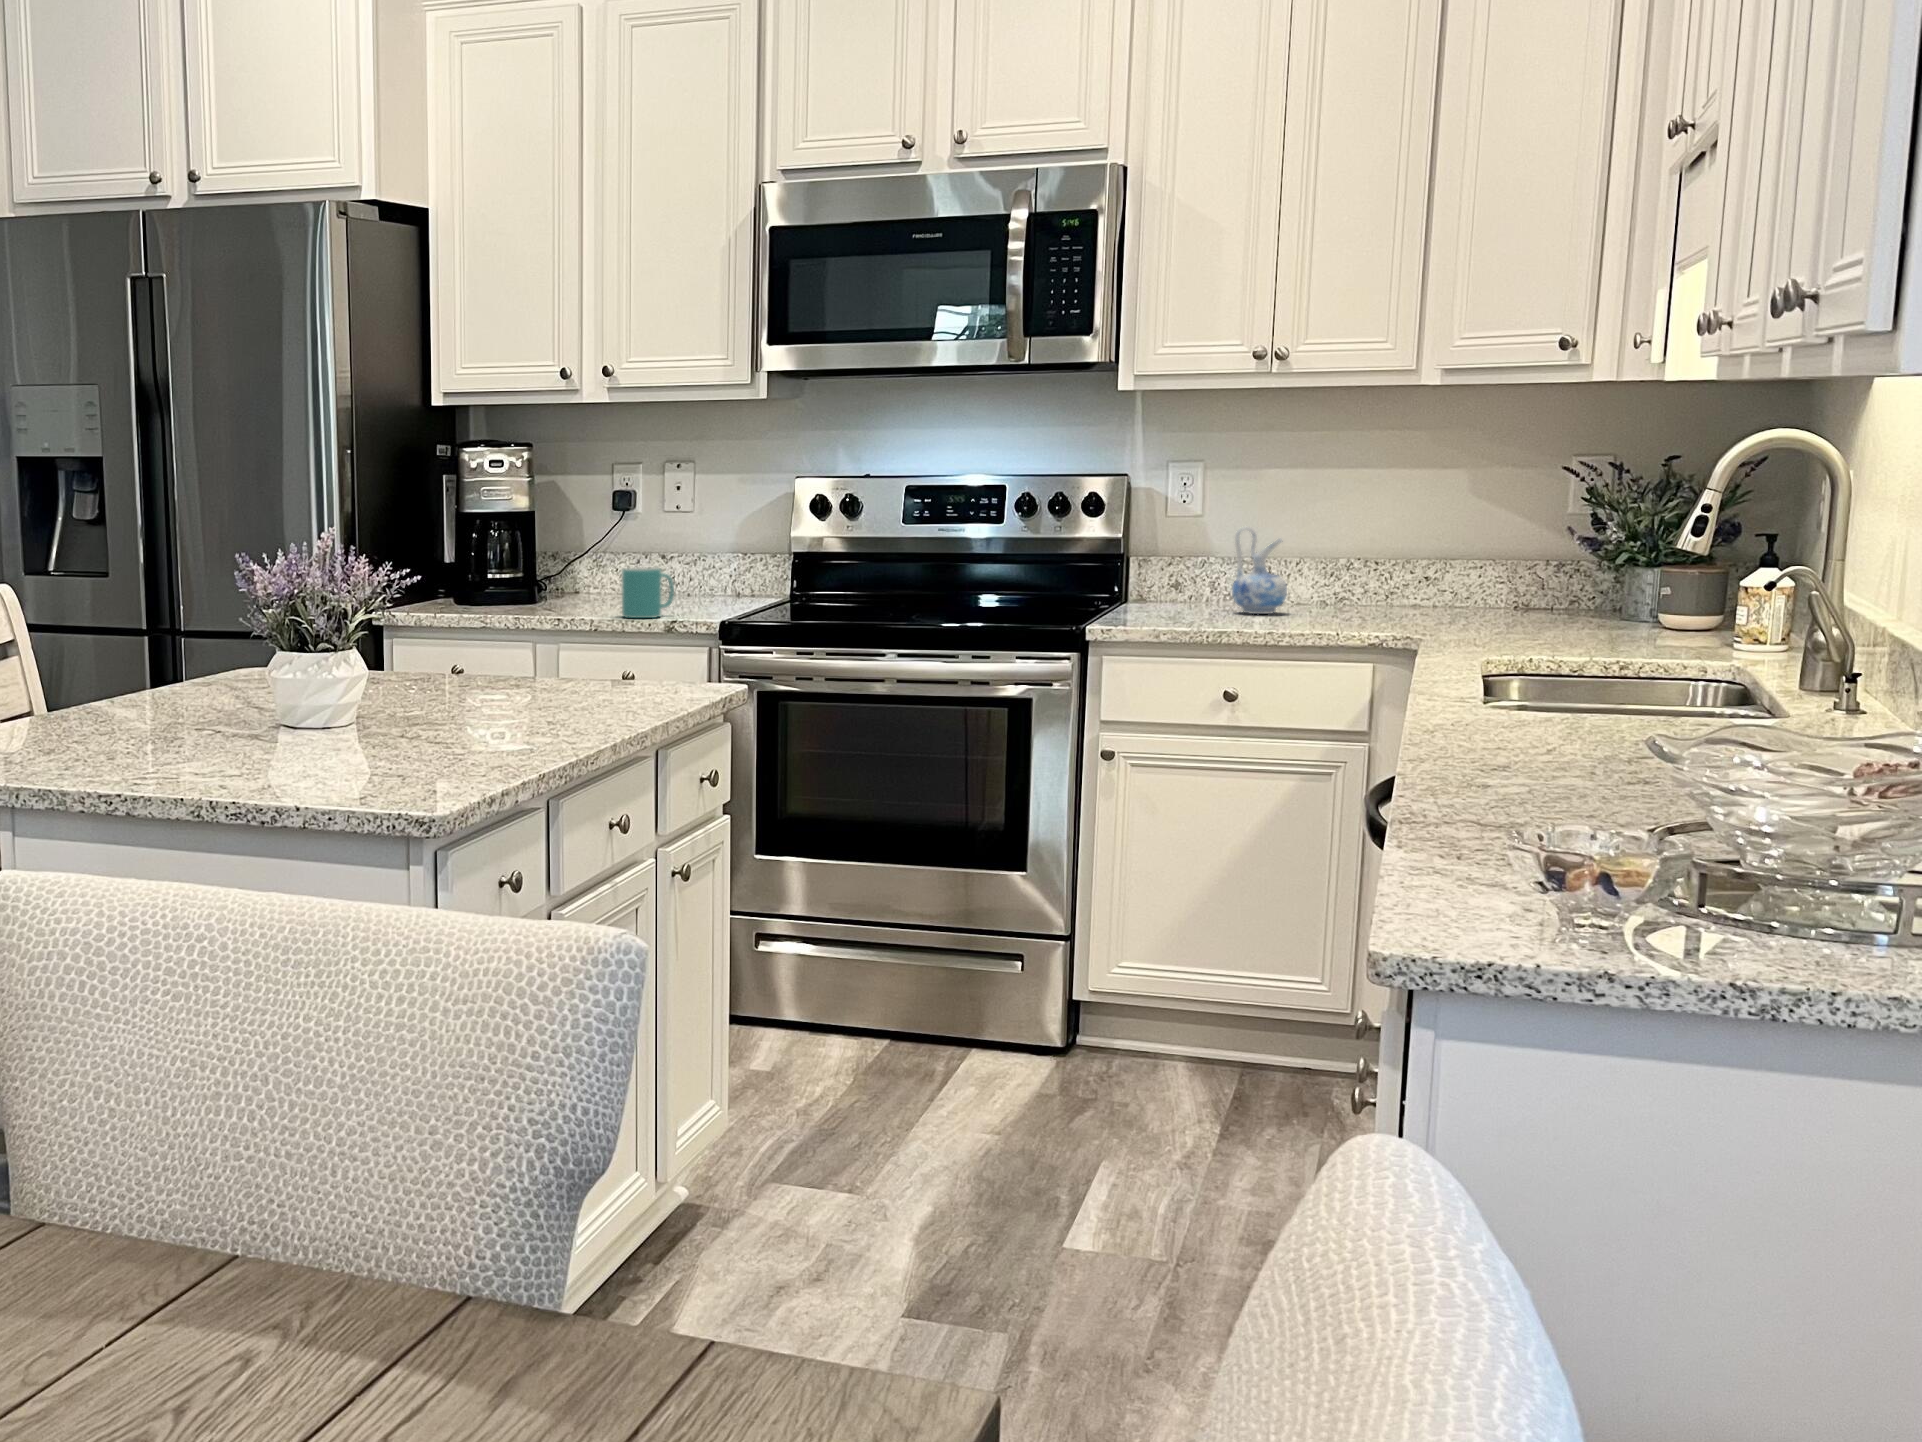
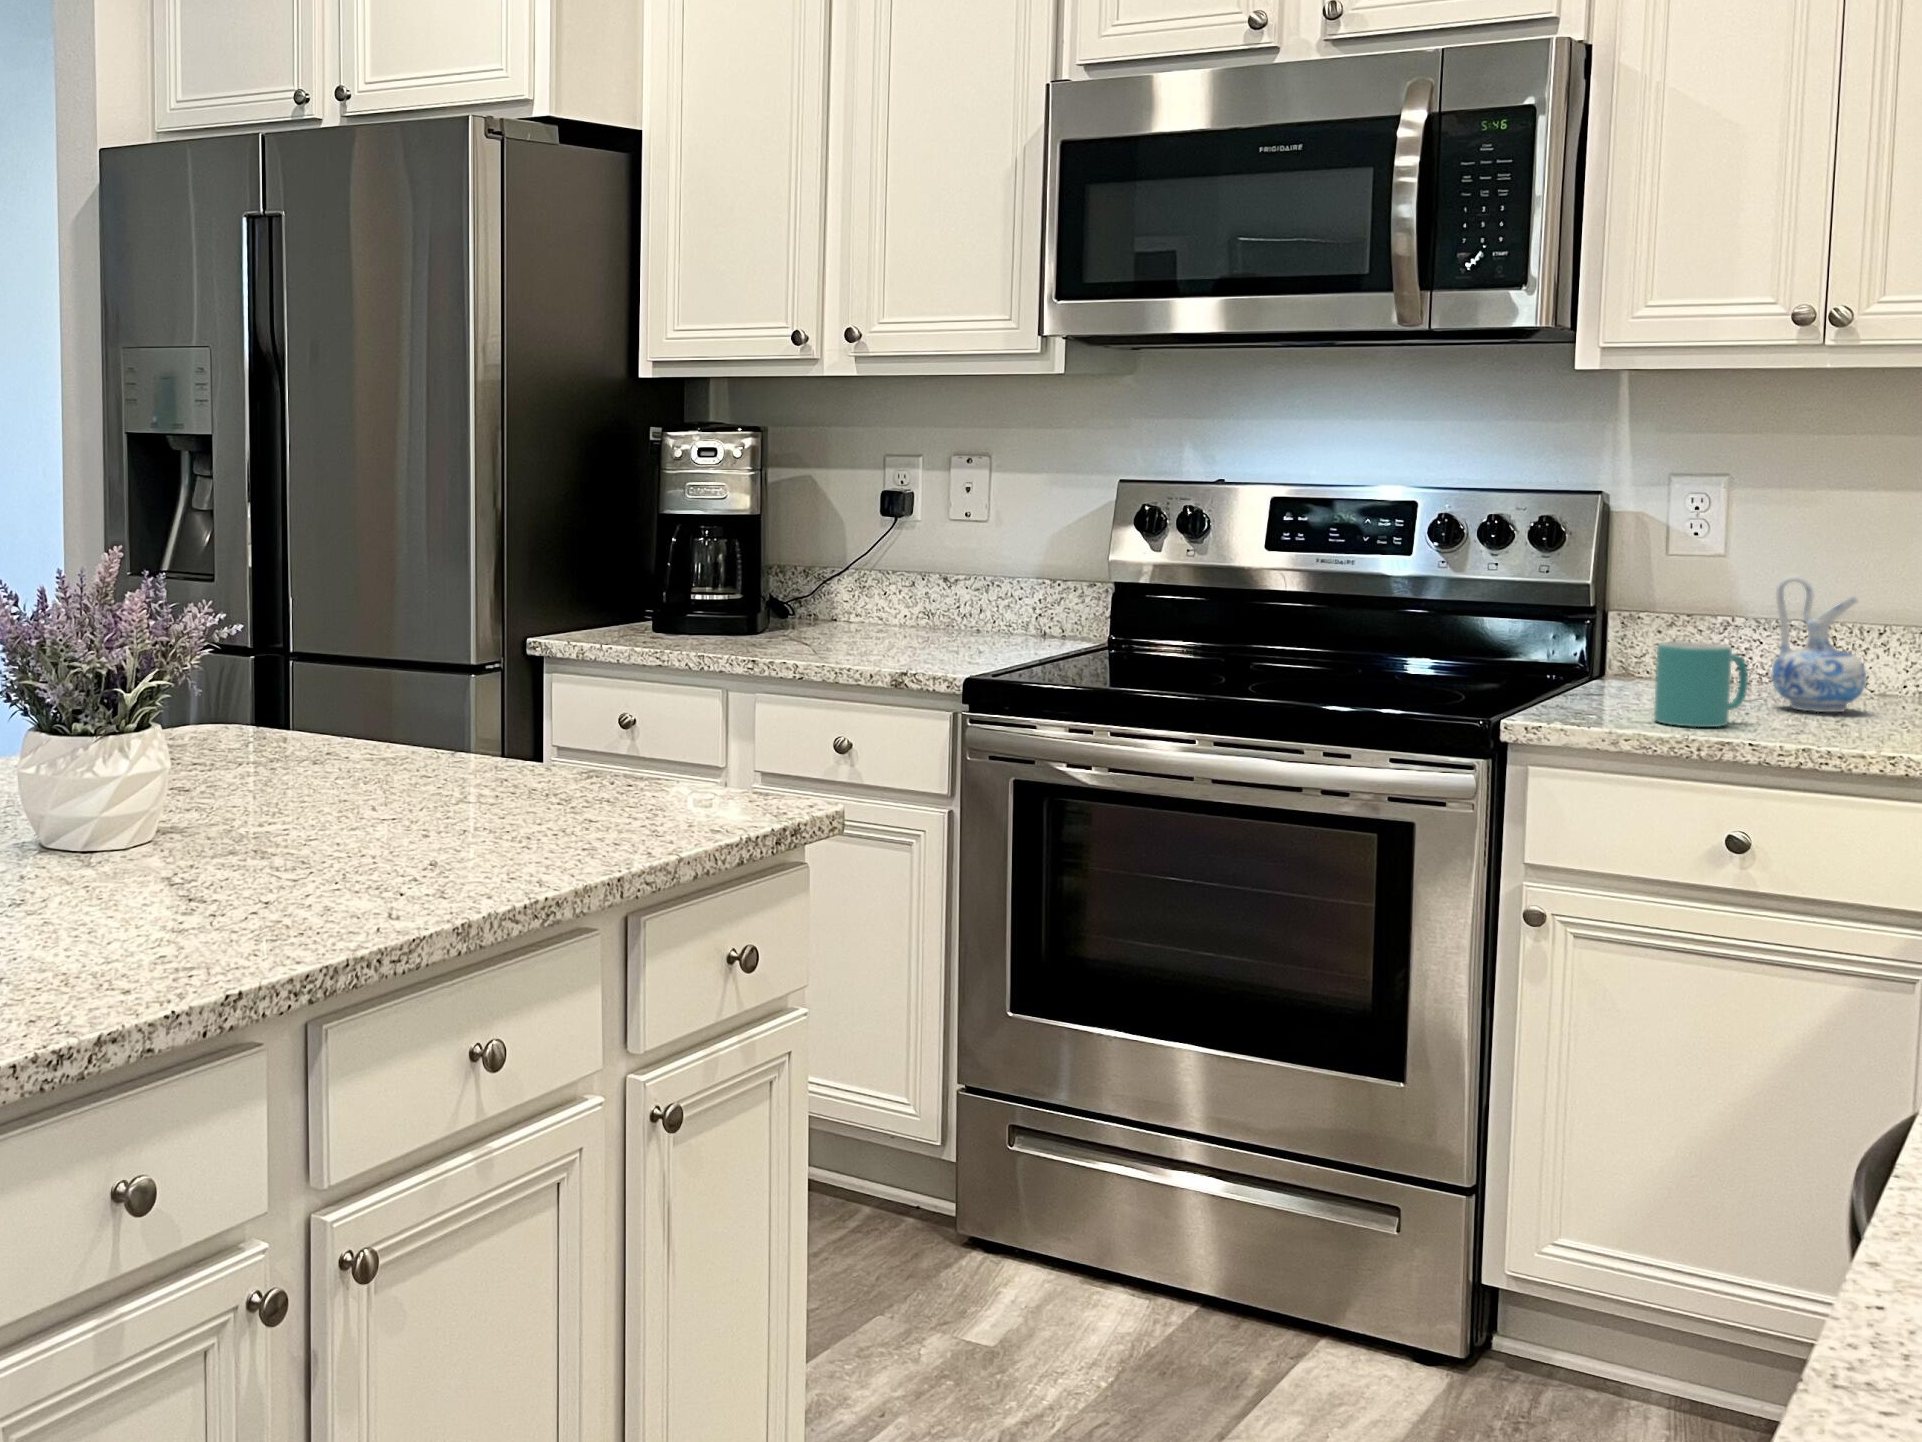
mug: present [622,567,674,618] -> present [1654,641,1748,727]

